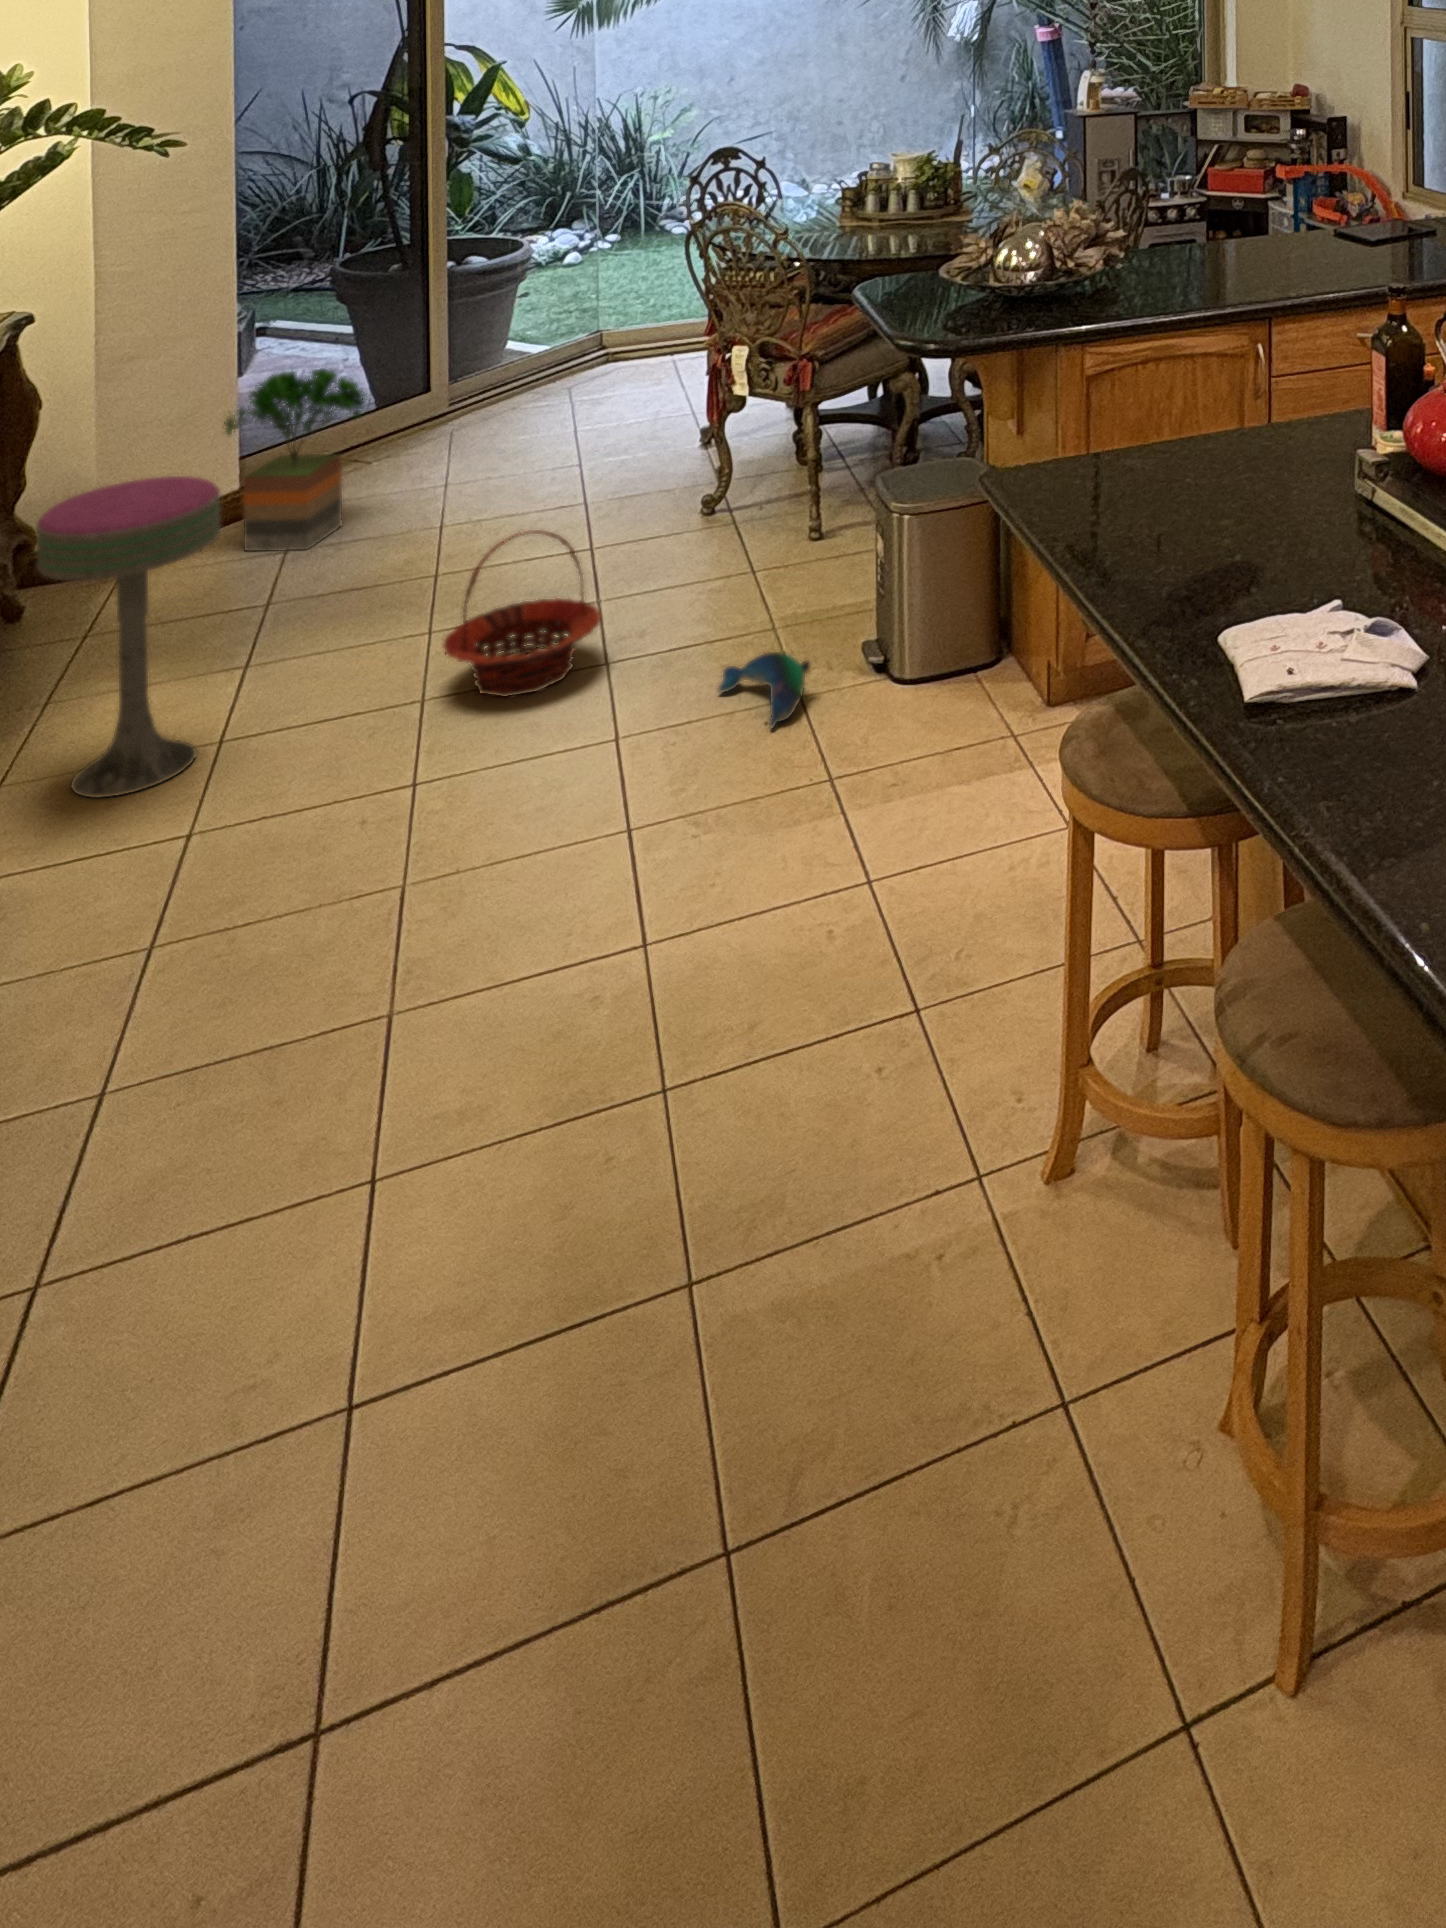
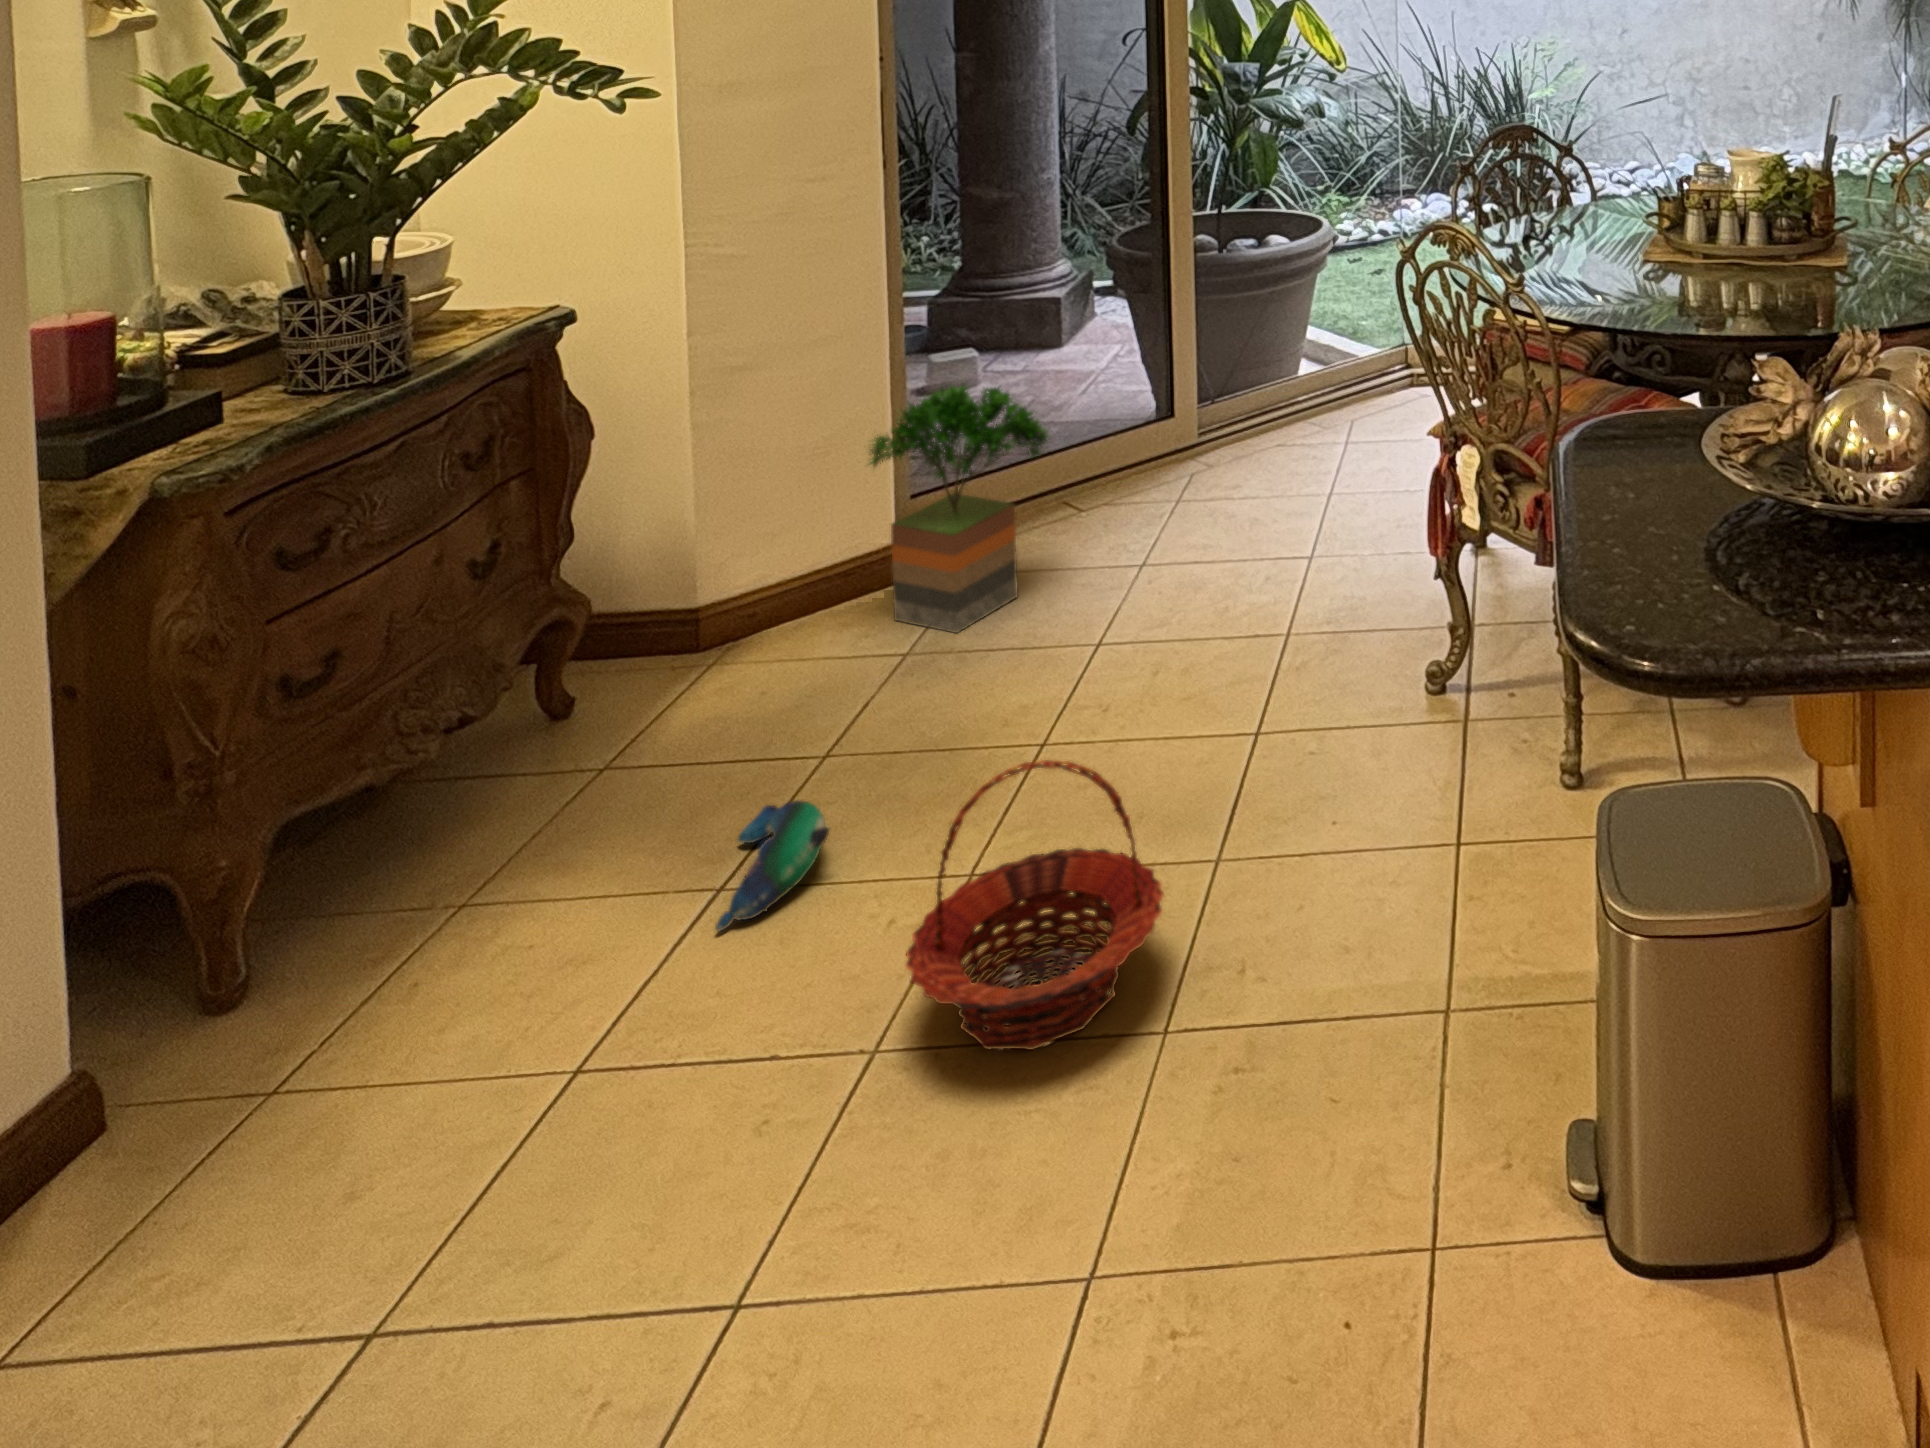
bar stool: present [36,476,221,797] -> none [281,604,583,1134]
plush toy: present [719,652,810,728] -> present [716,800,830,931]

